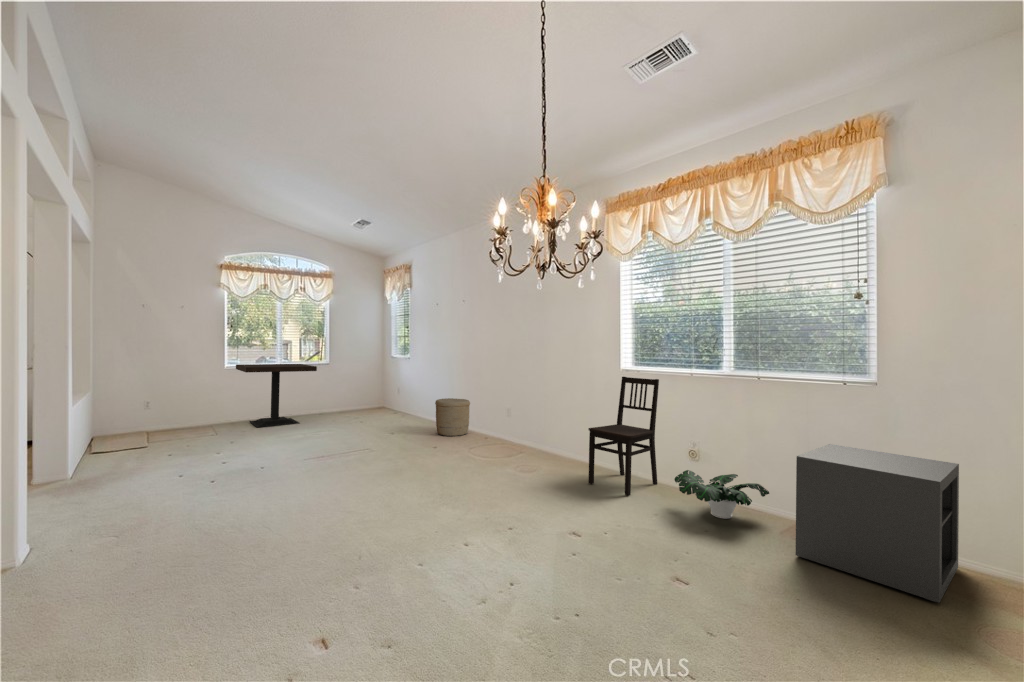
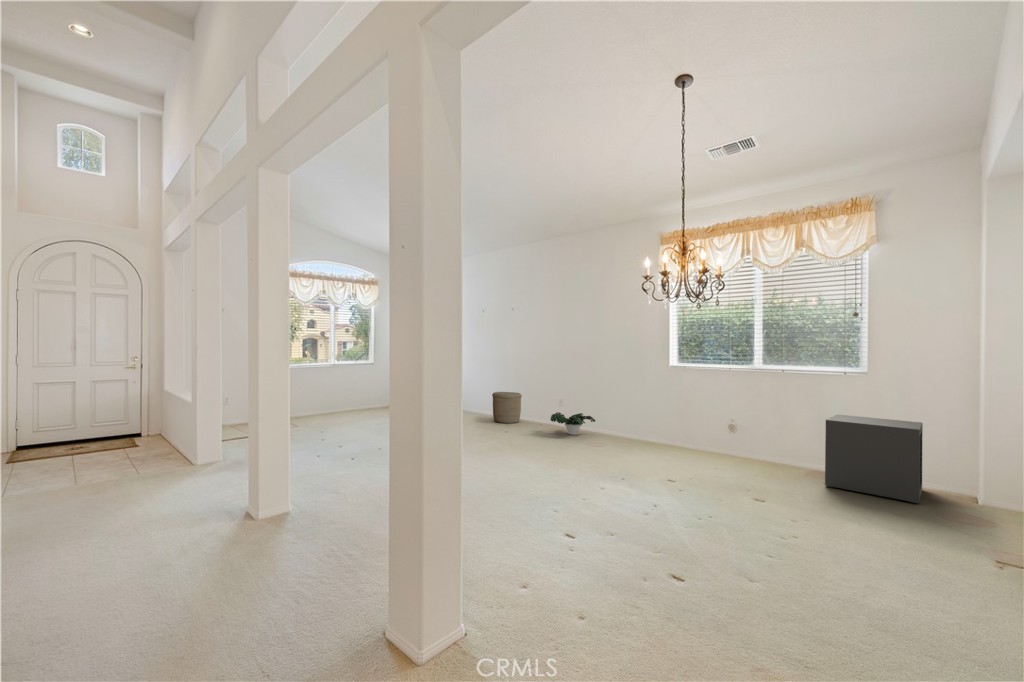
dining table: present [236,364,317,427] -> none [299,362,377,419]
dining chair: present [588,377,659,496] -> none [654,371,705,458]
potted plant: present [674,470,769,519] -> present [551,412,595,435]

